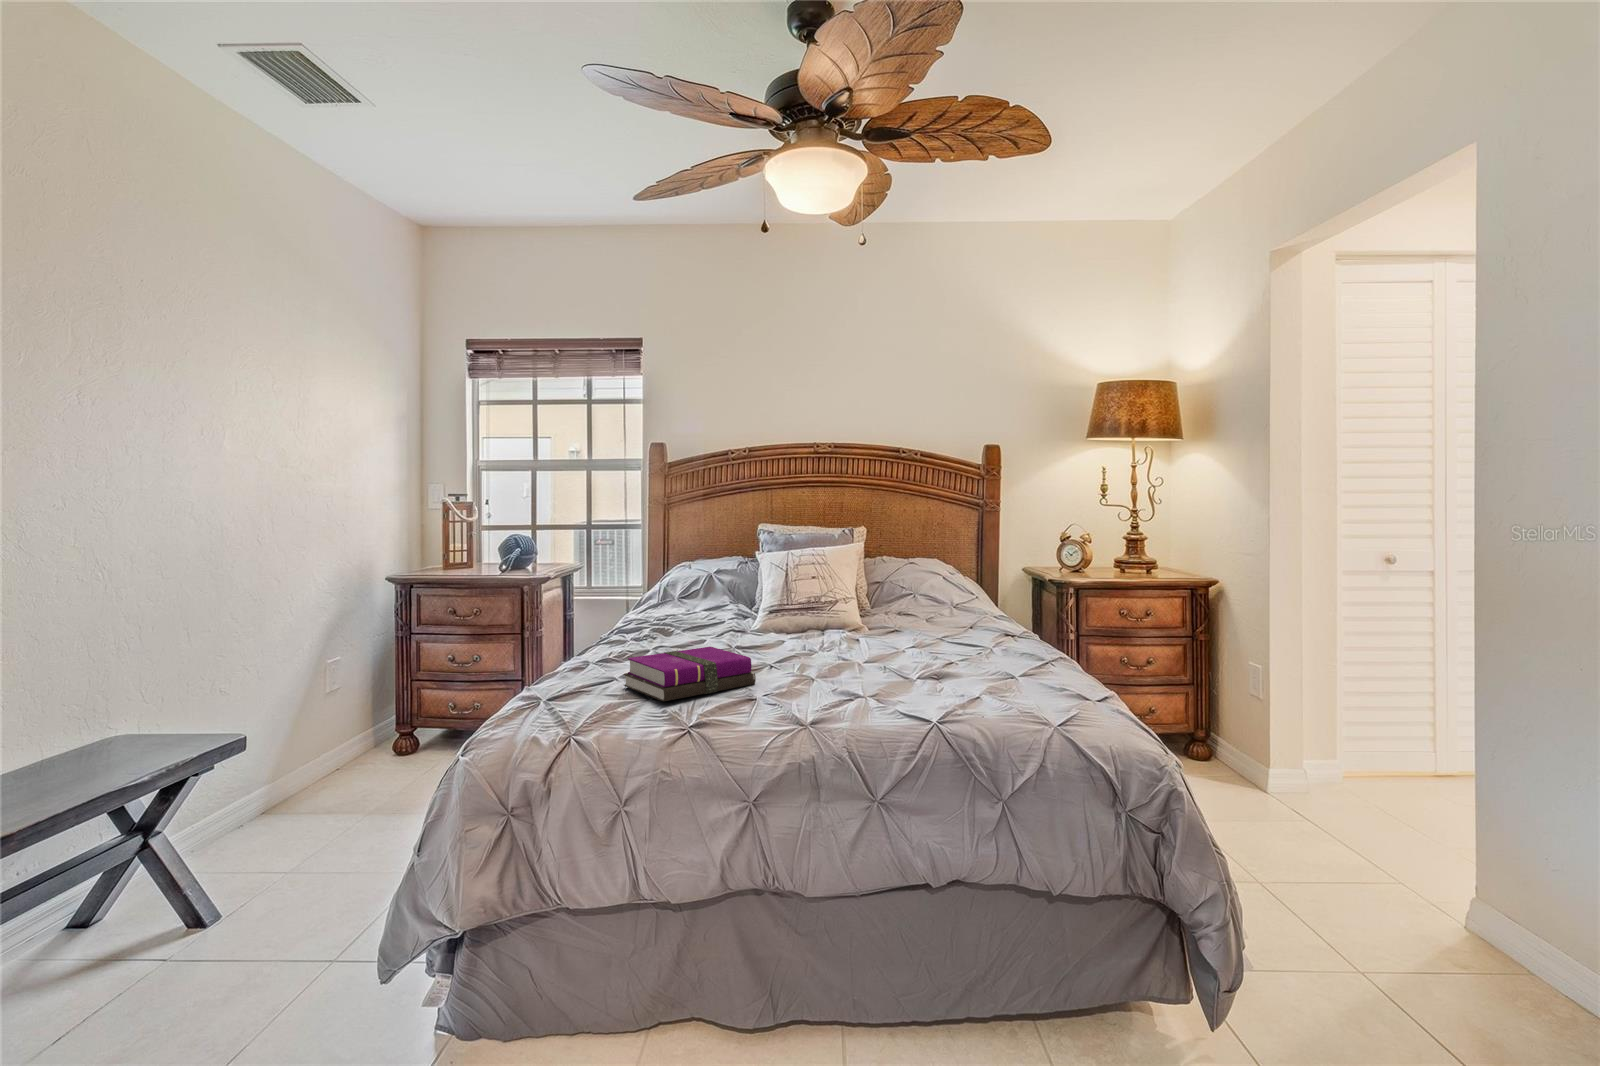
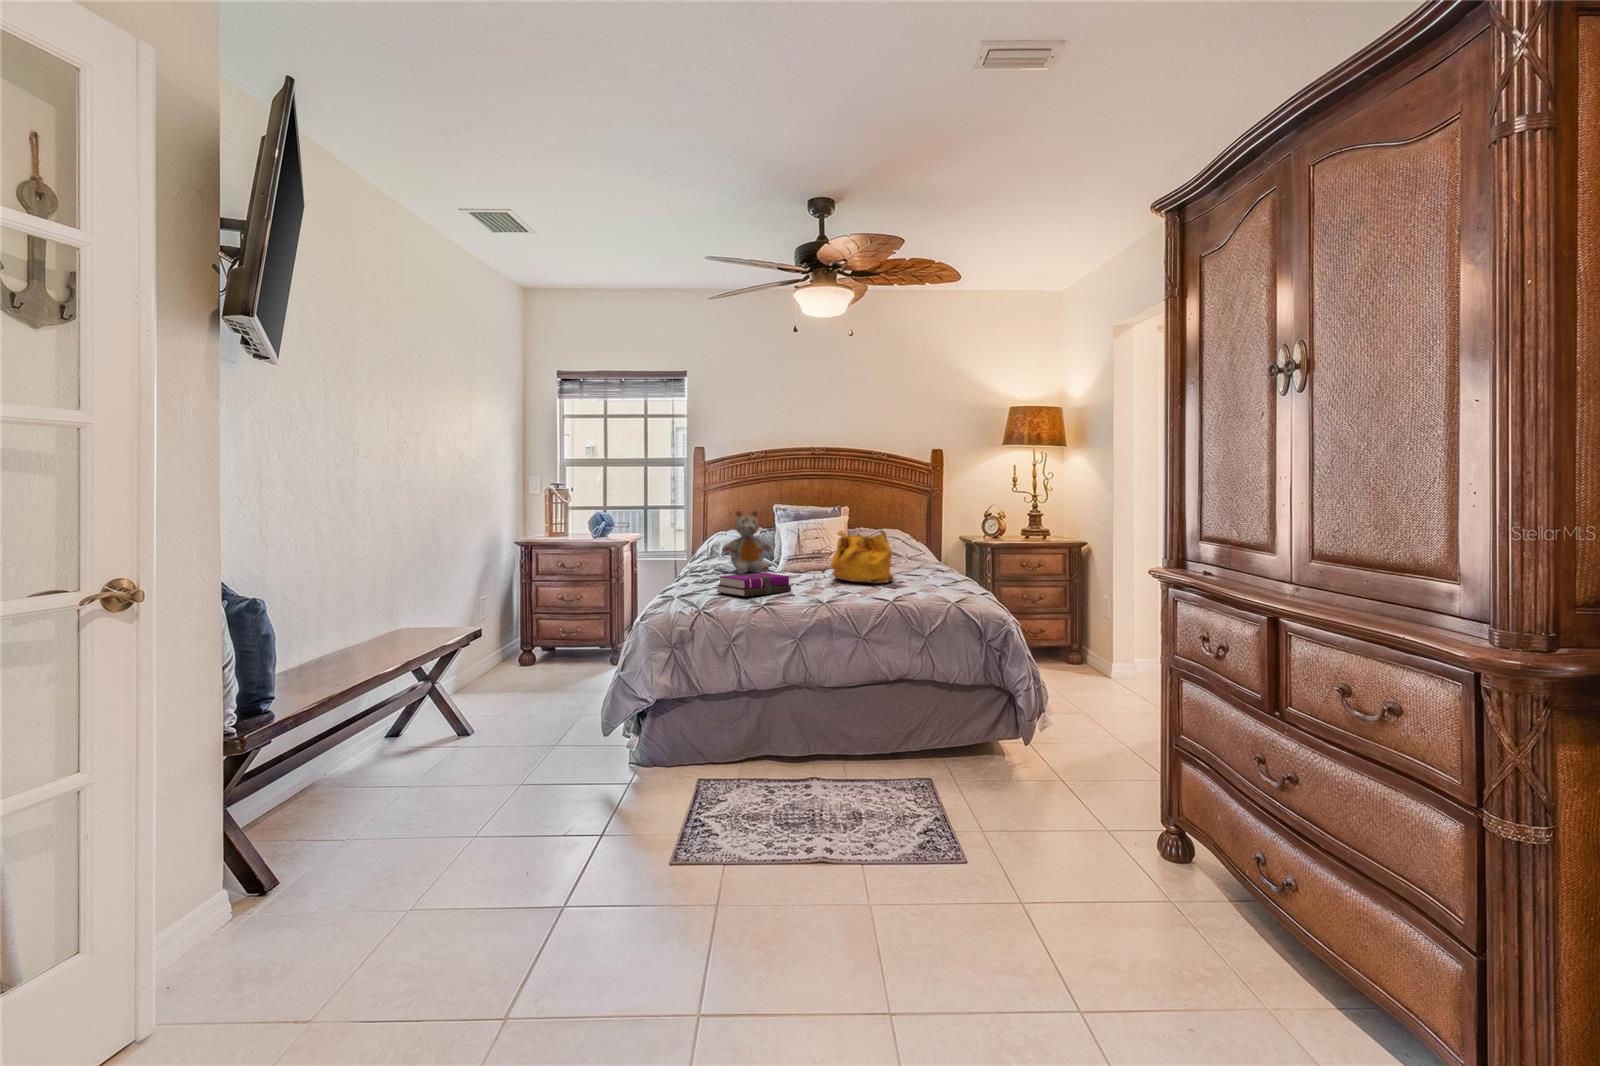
stuffed bear: none [661,536,742,639] -> present [722,510,772,574]
handbag: none [827,571,936,667] -> present [831,531,893,584]

